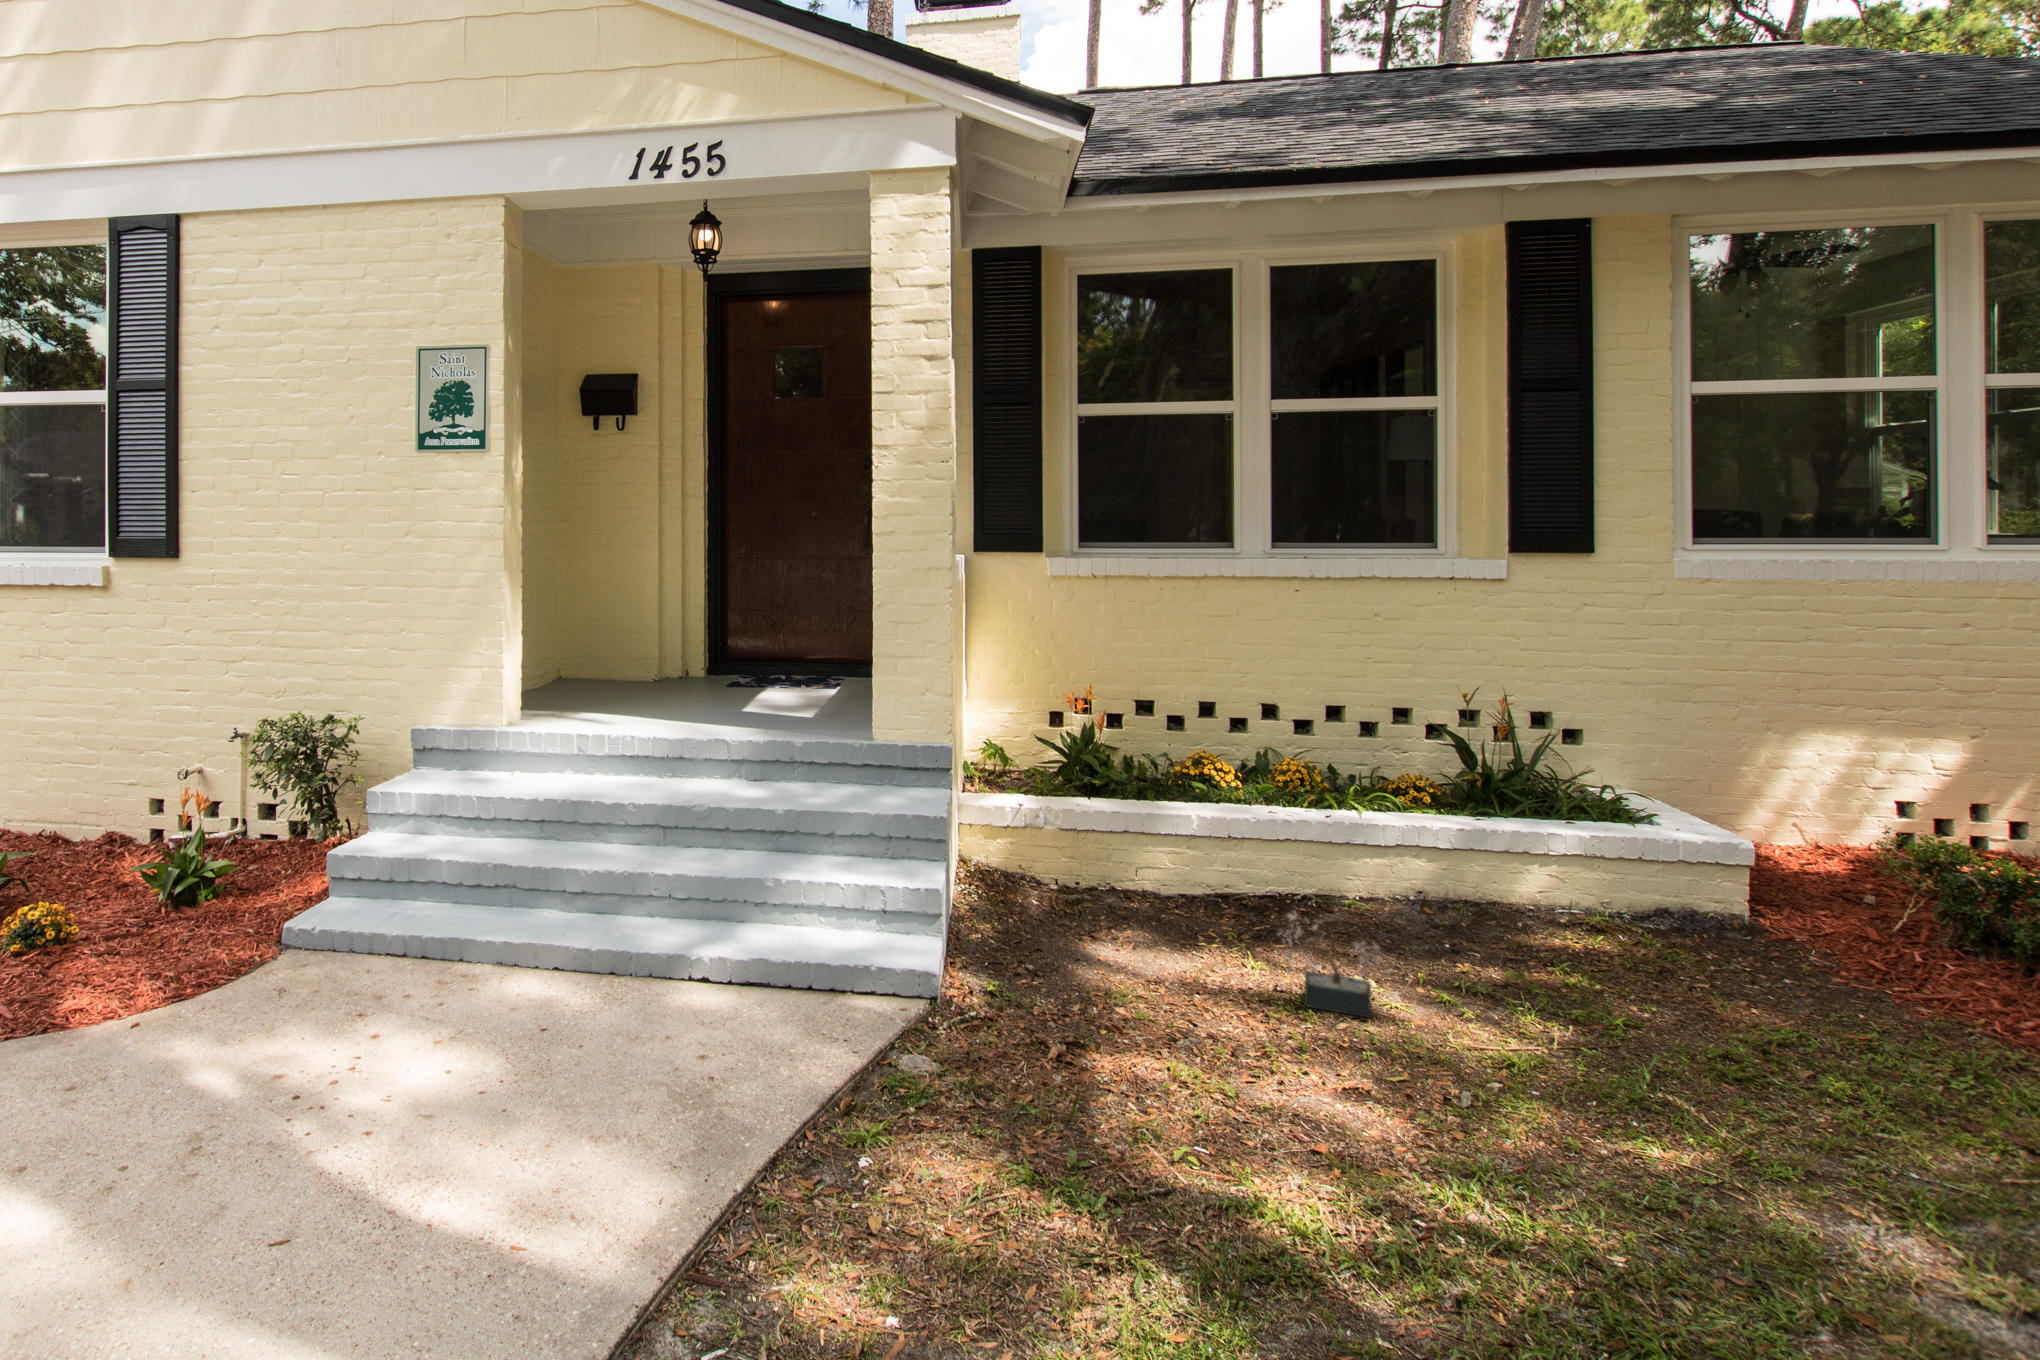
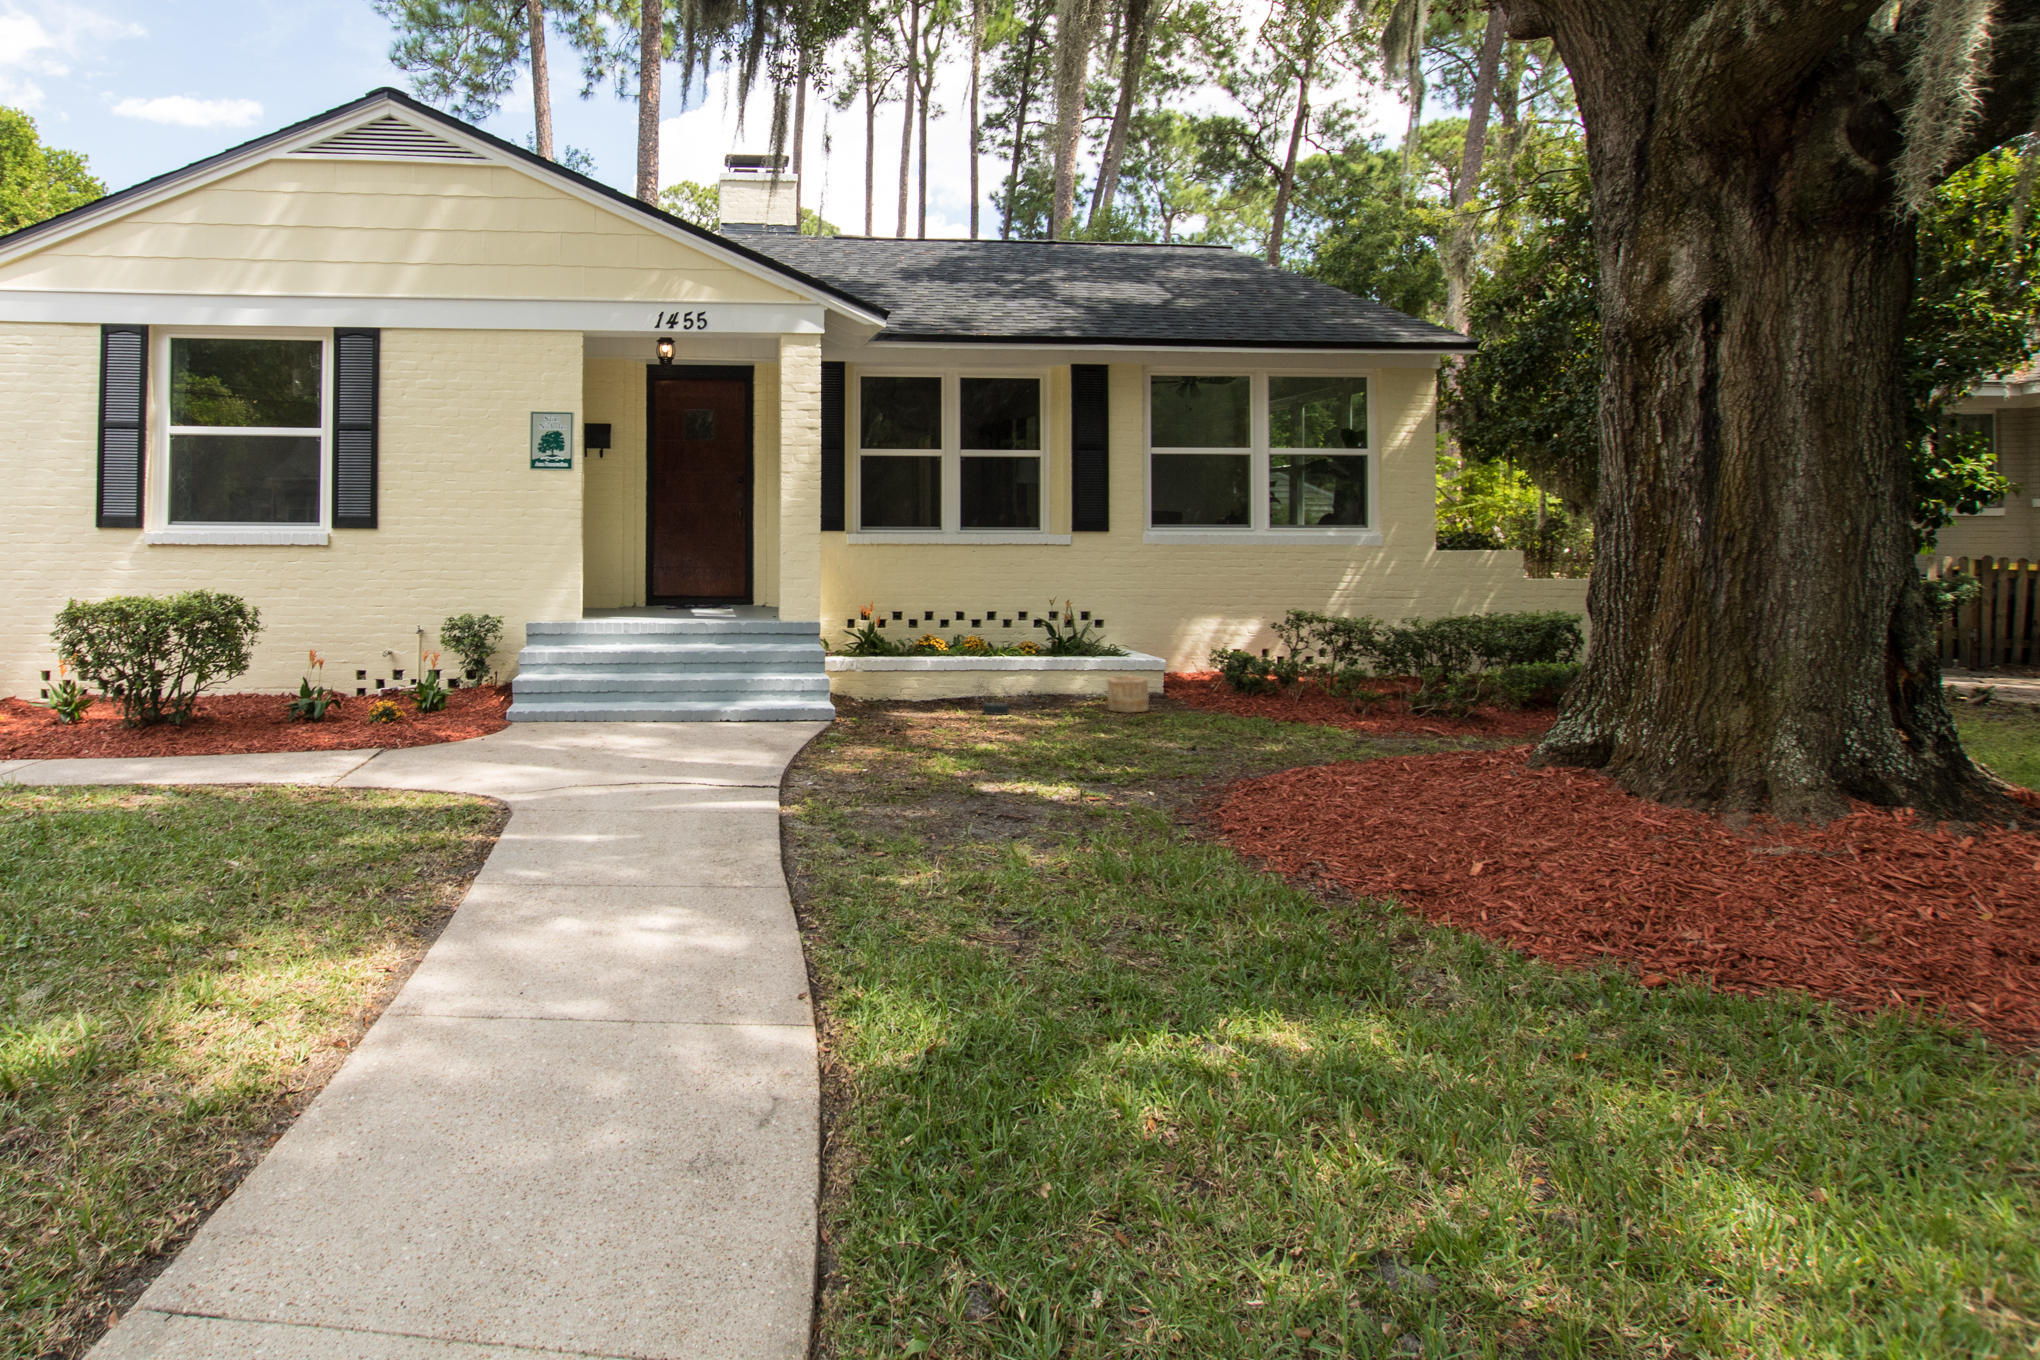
wooden bucket: none [1637,927,1772,1047] -> present [1106,676,1149,713]

